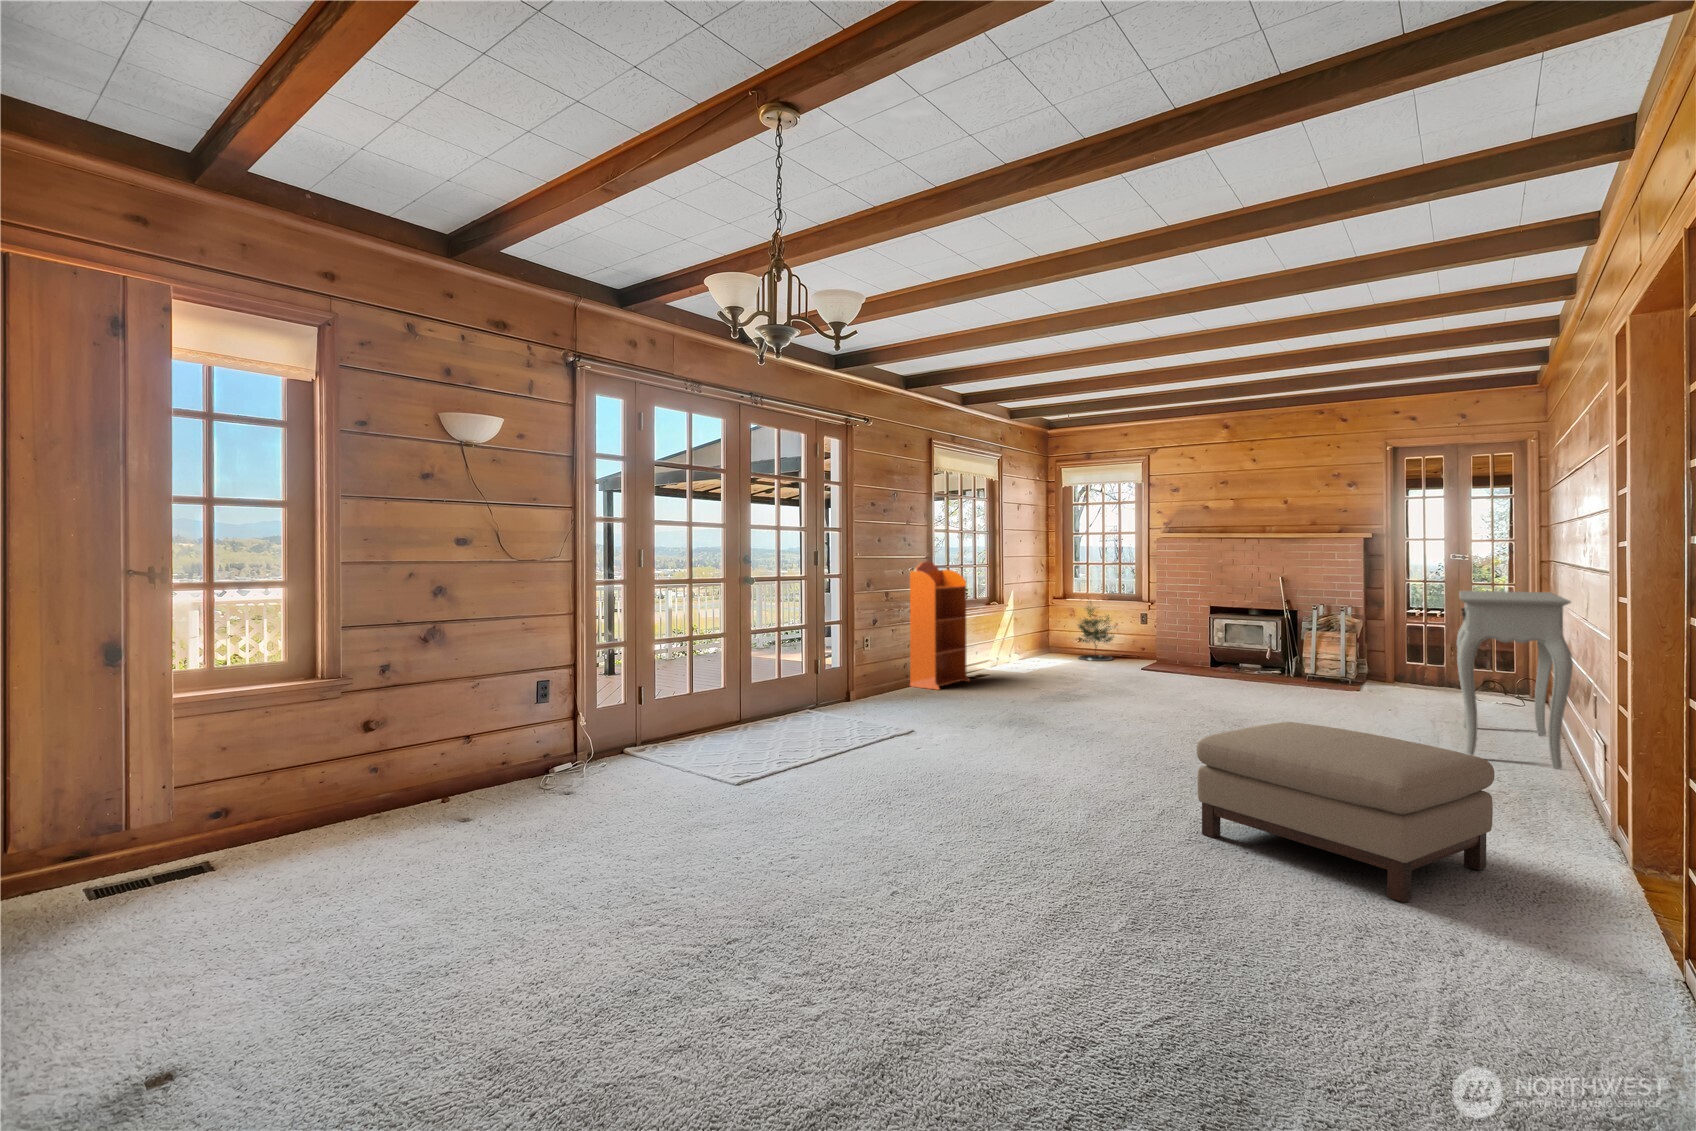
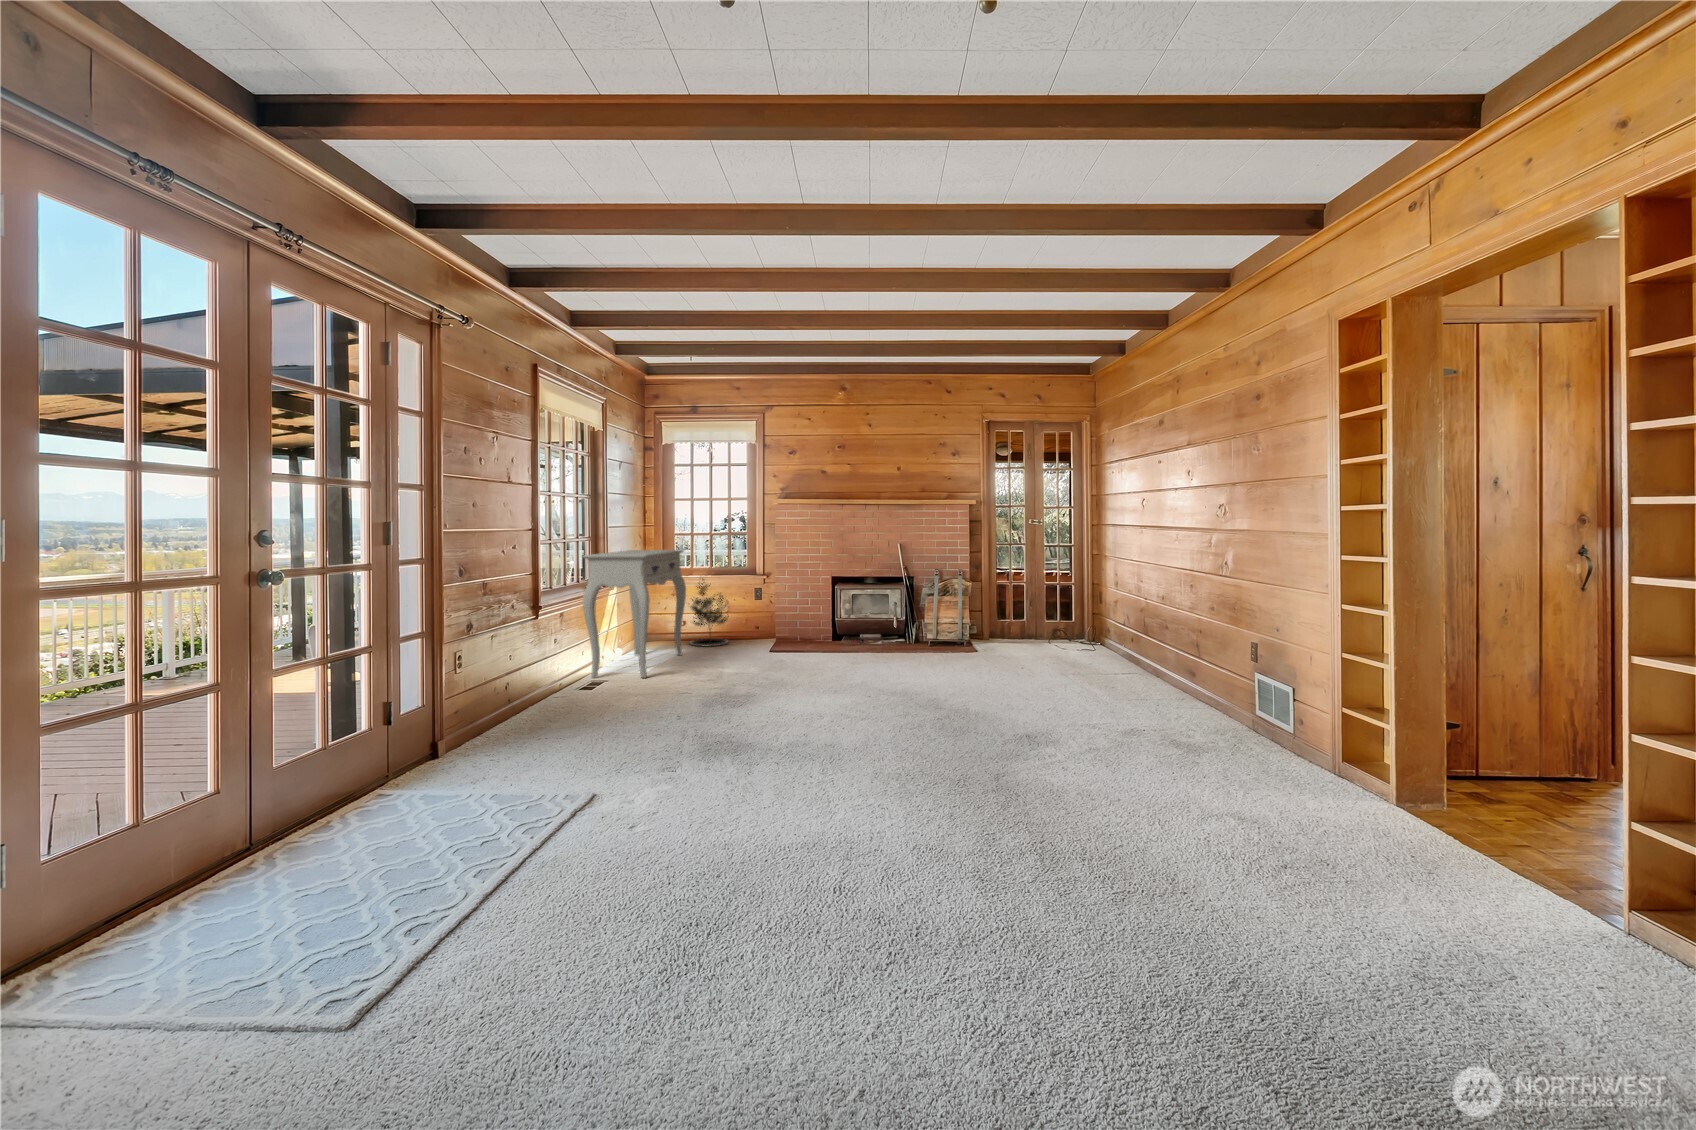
bookcase: present [910,562,970,690] -> none [514,534,597,715]
console table: present [1457,591,1573,769] -> present [583,550,686,678]
ottoman: present [1197,722,1495,902] -> none [1155,727,1495,962]

